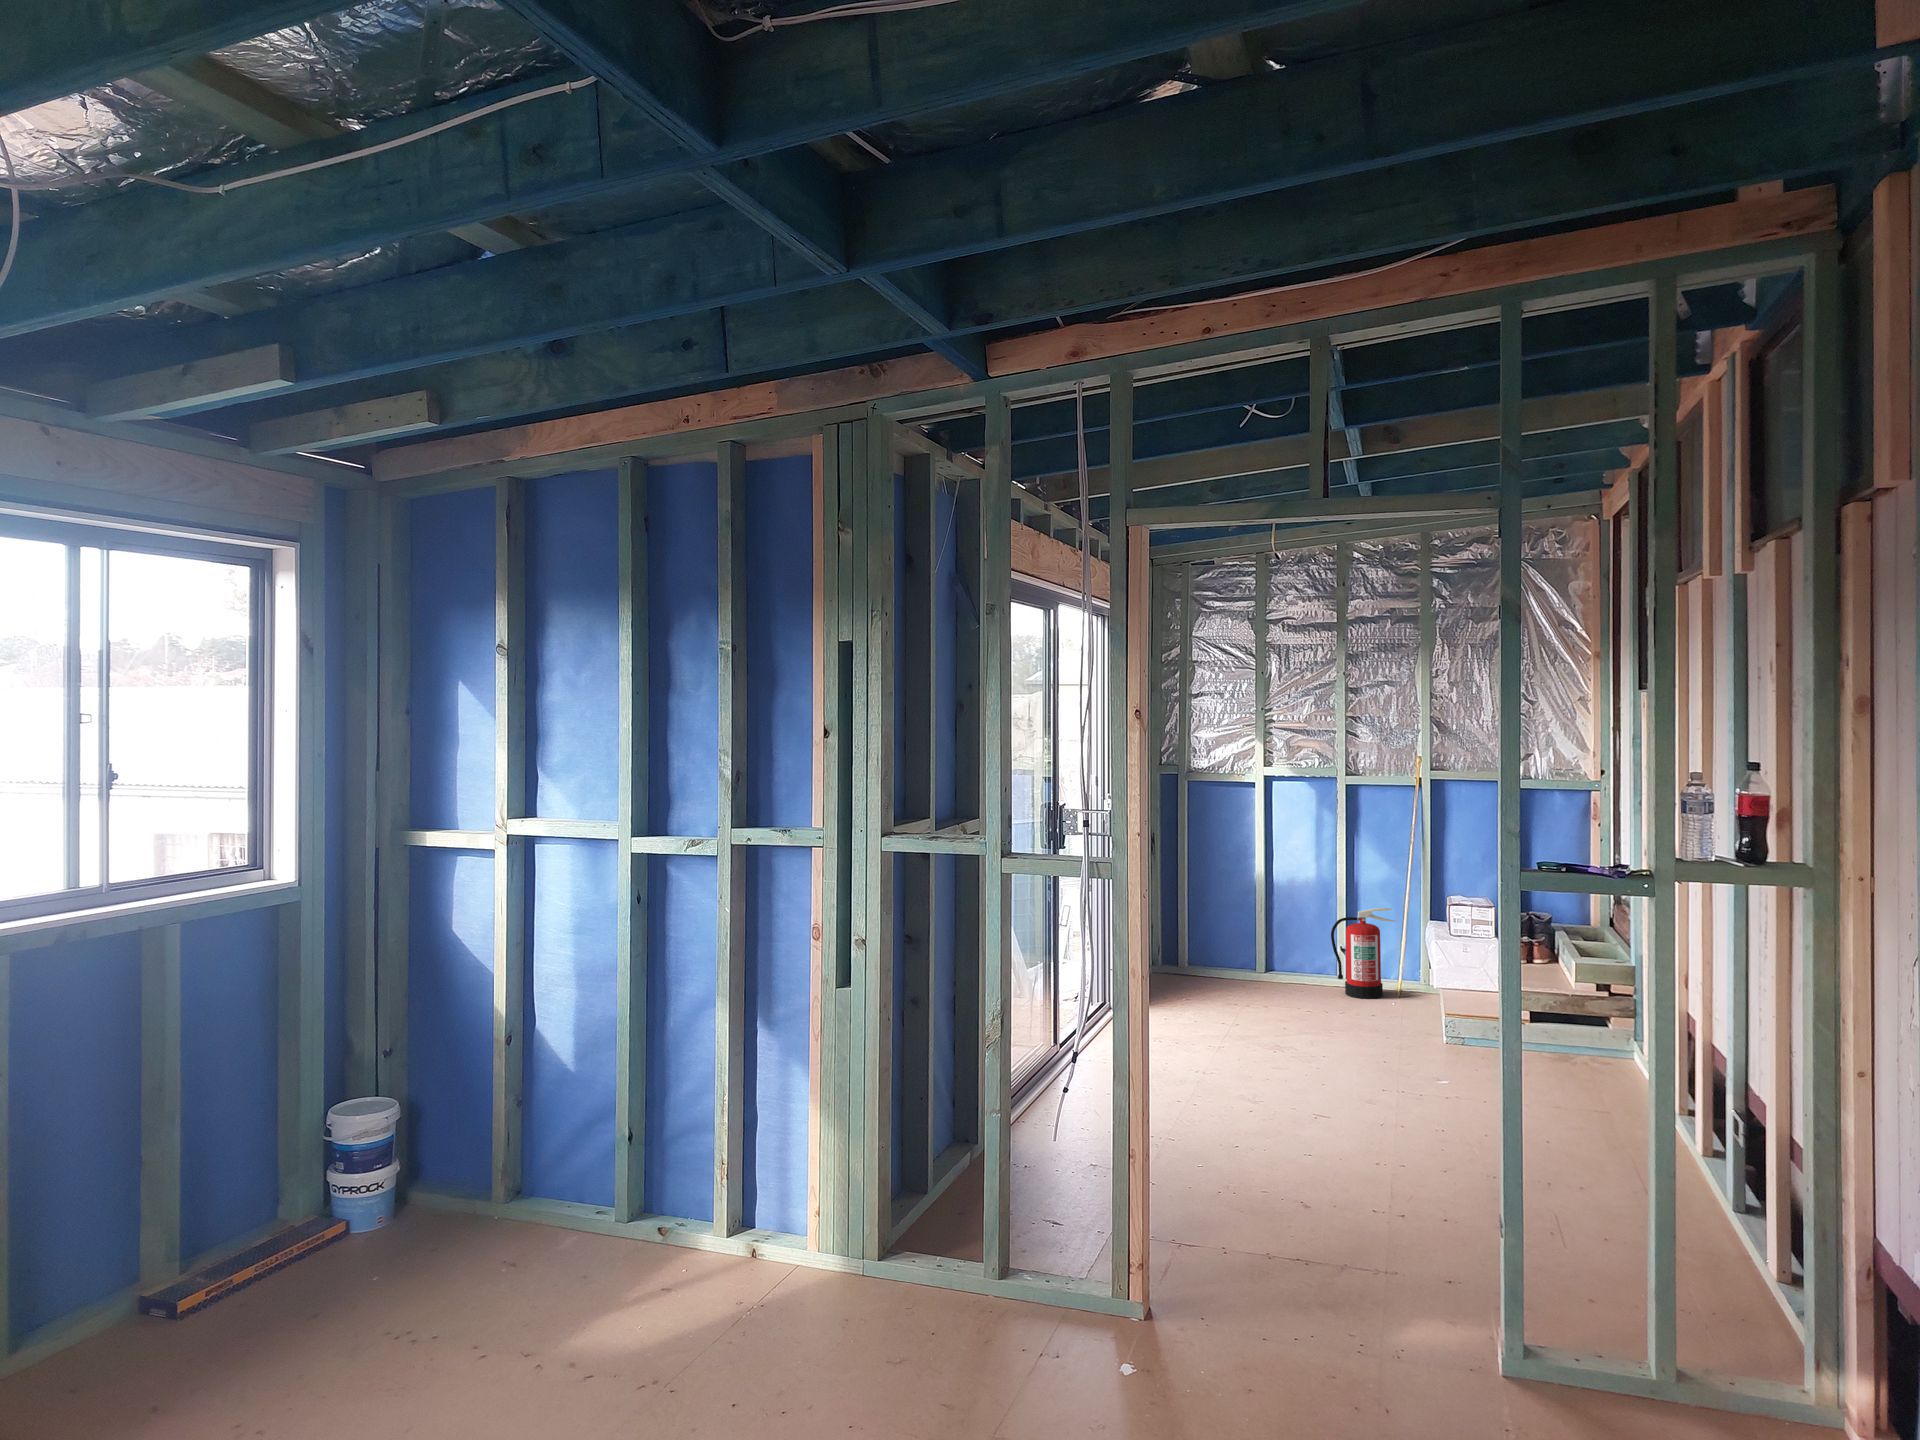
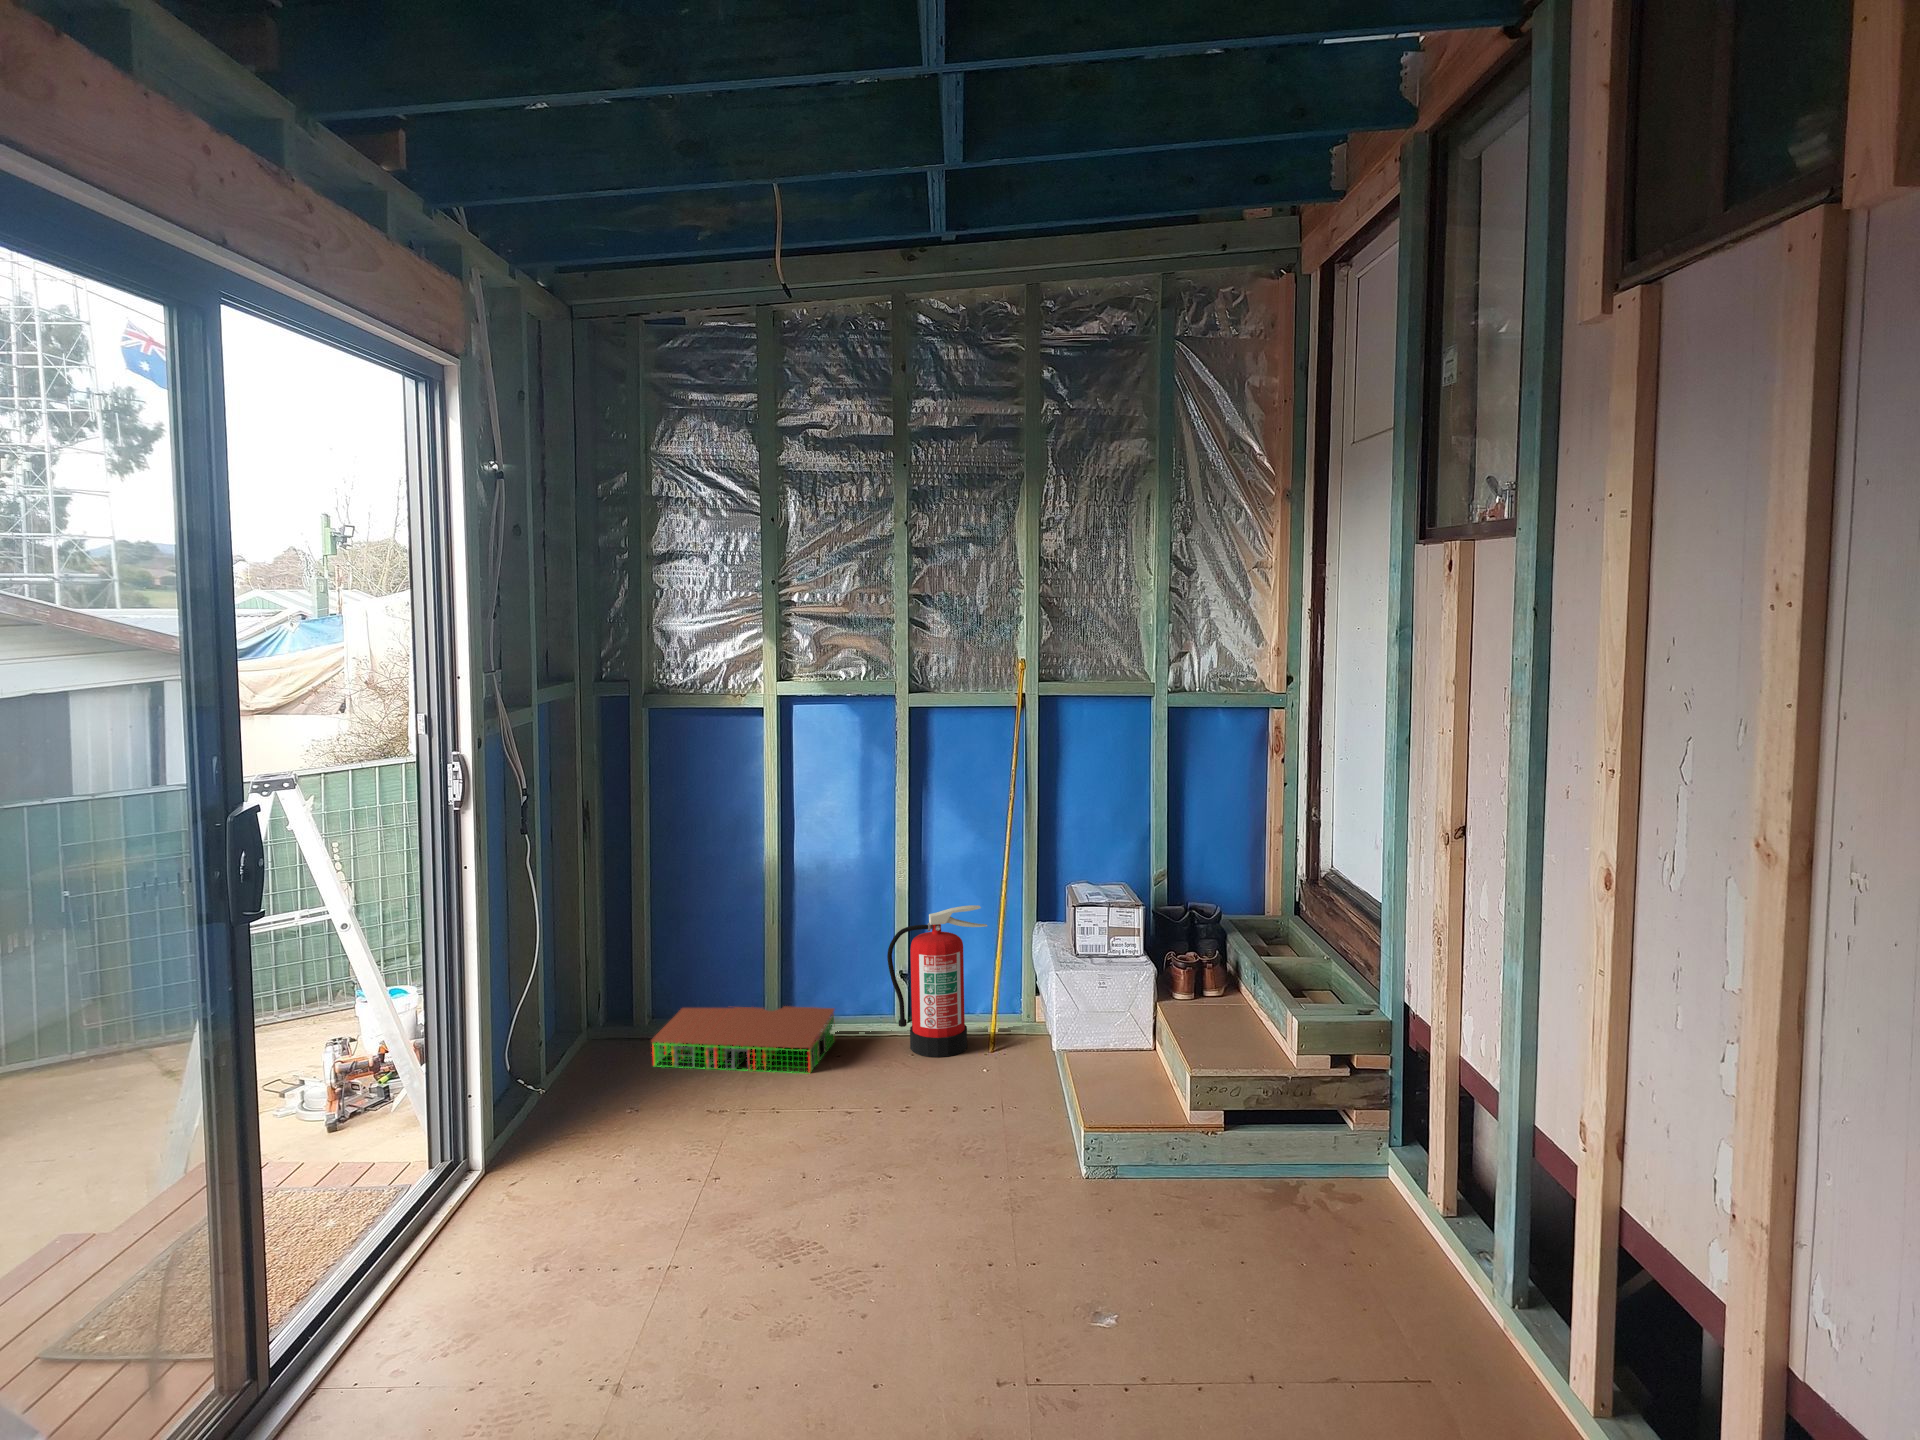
storage bin: none [1188,958,1298,998] -> present [651,1006,835,1073]

